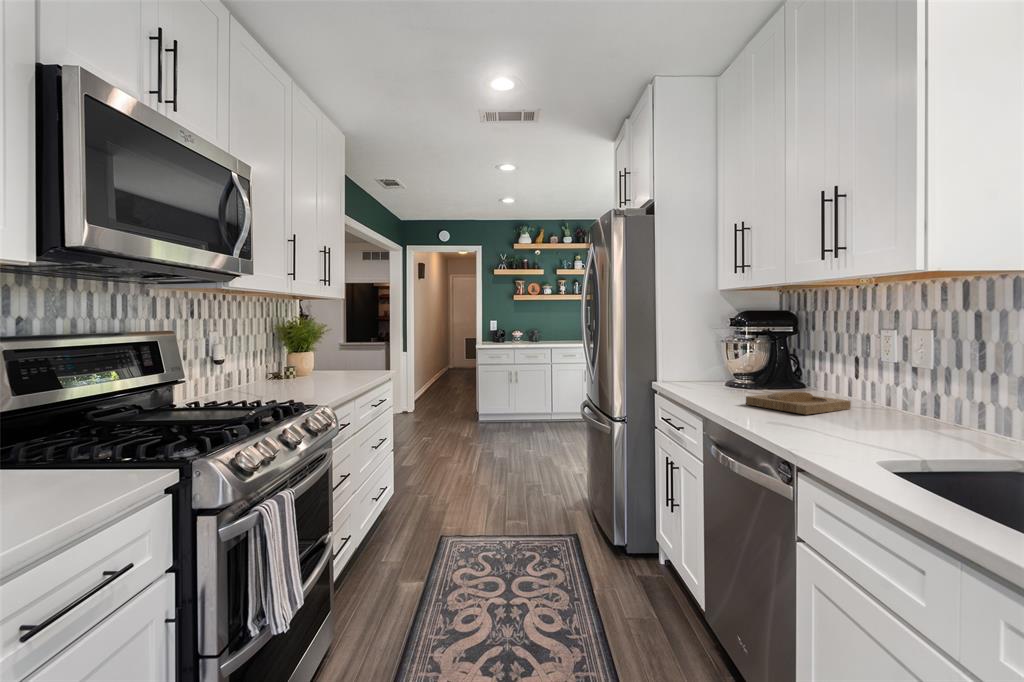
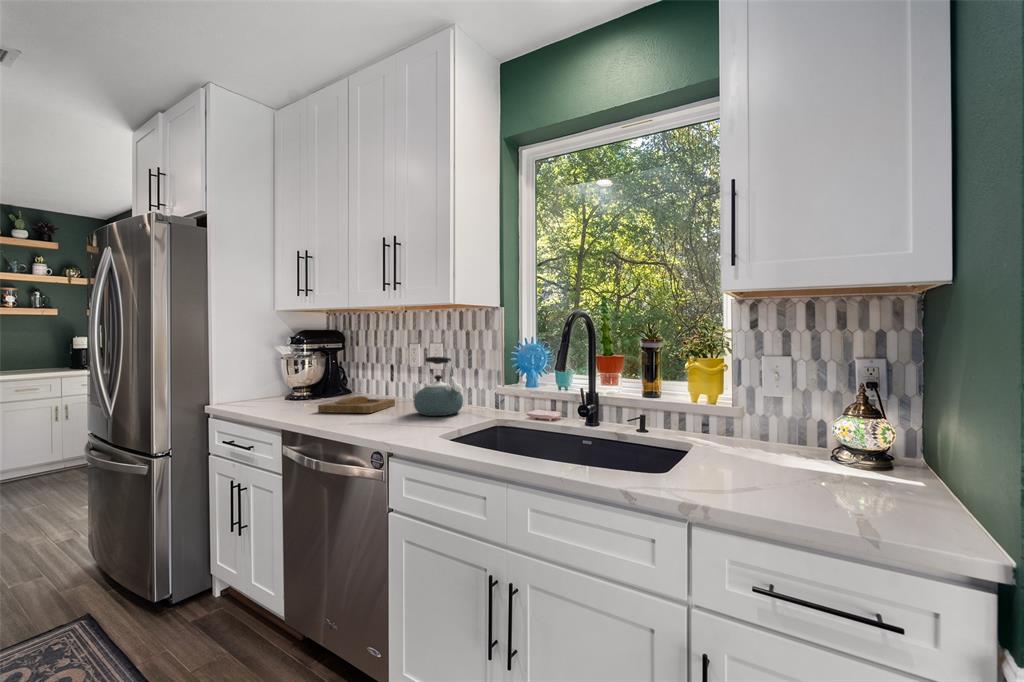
kettle: none [867,350,956,436] -> present [414,357,463,416]

